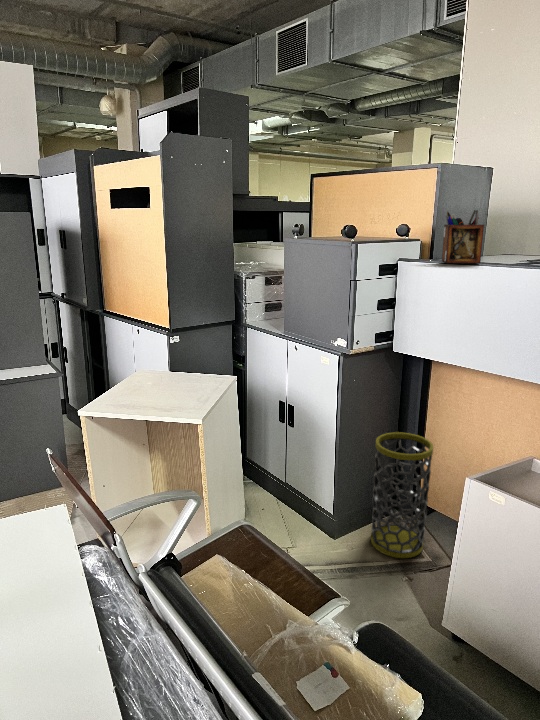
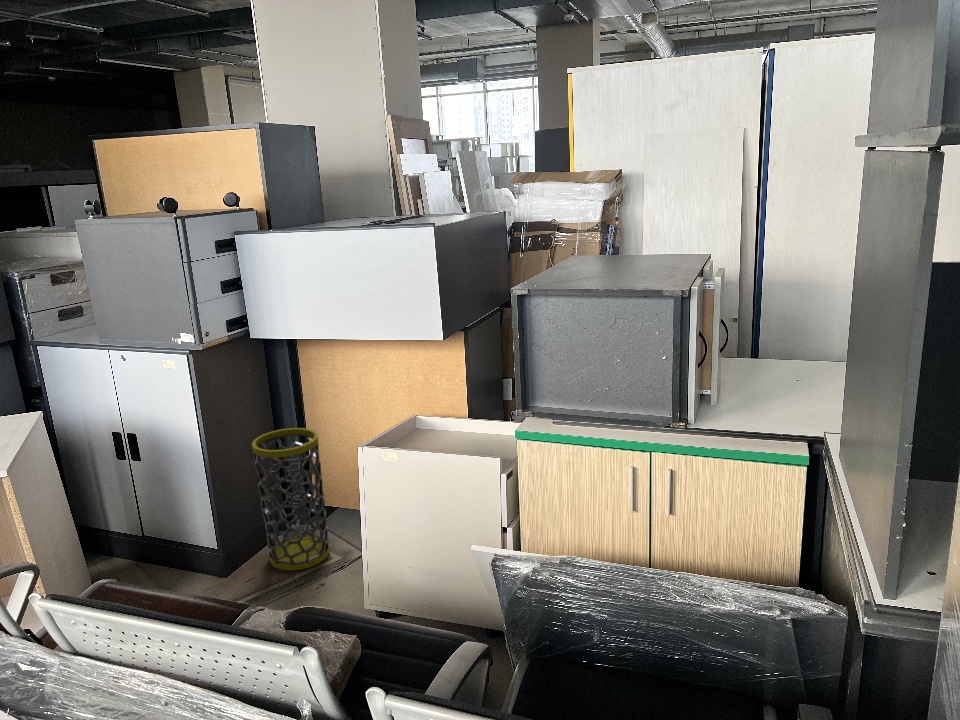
desk organizer: present [442,210,484,263] -> none [279,172,325,231]

